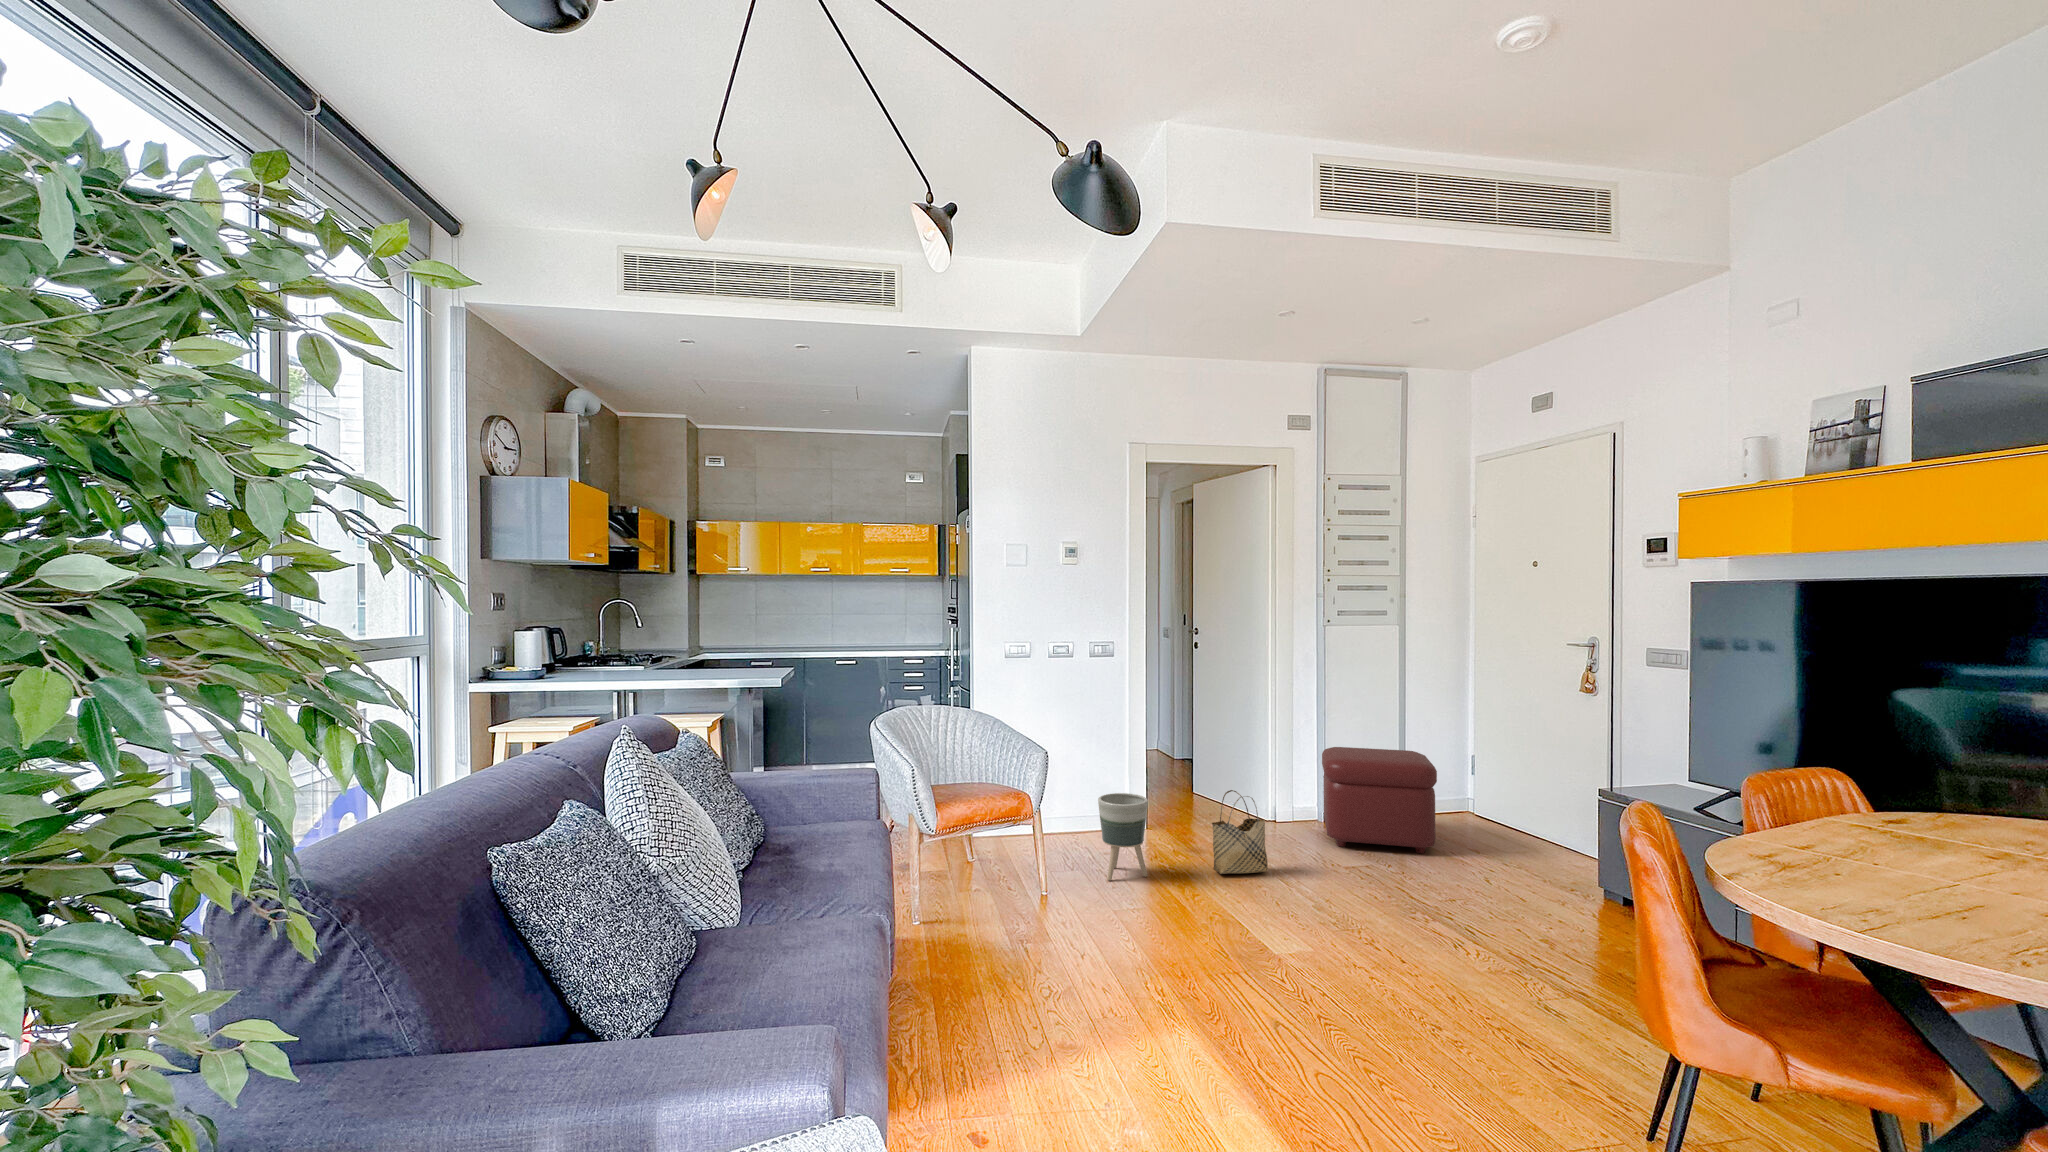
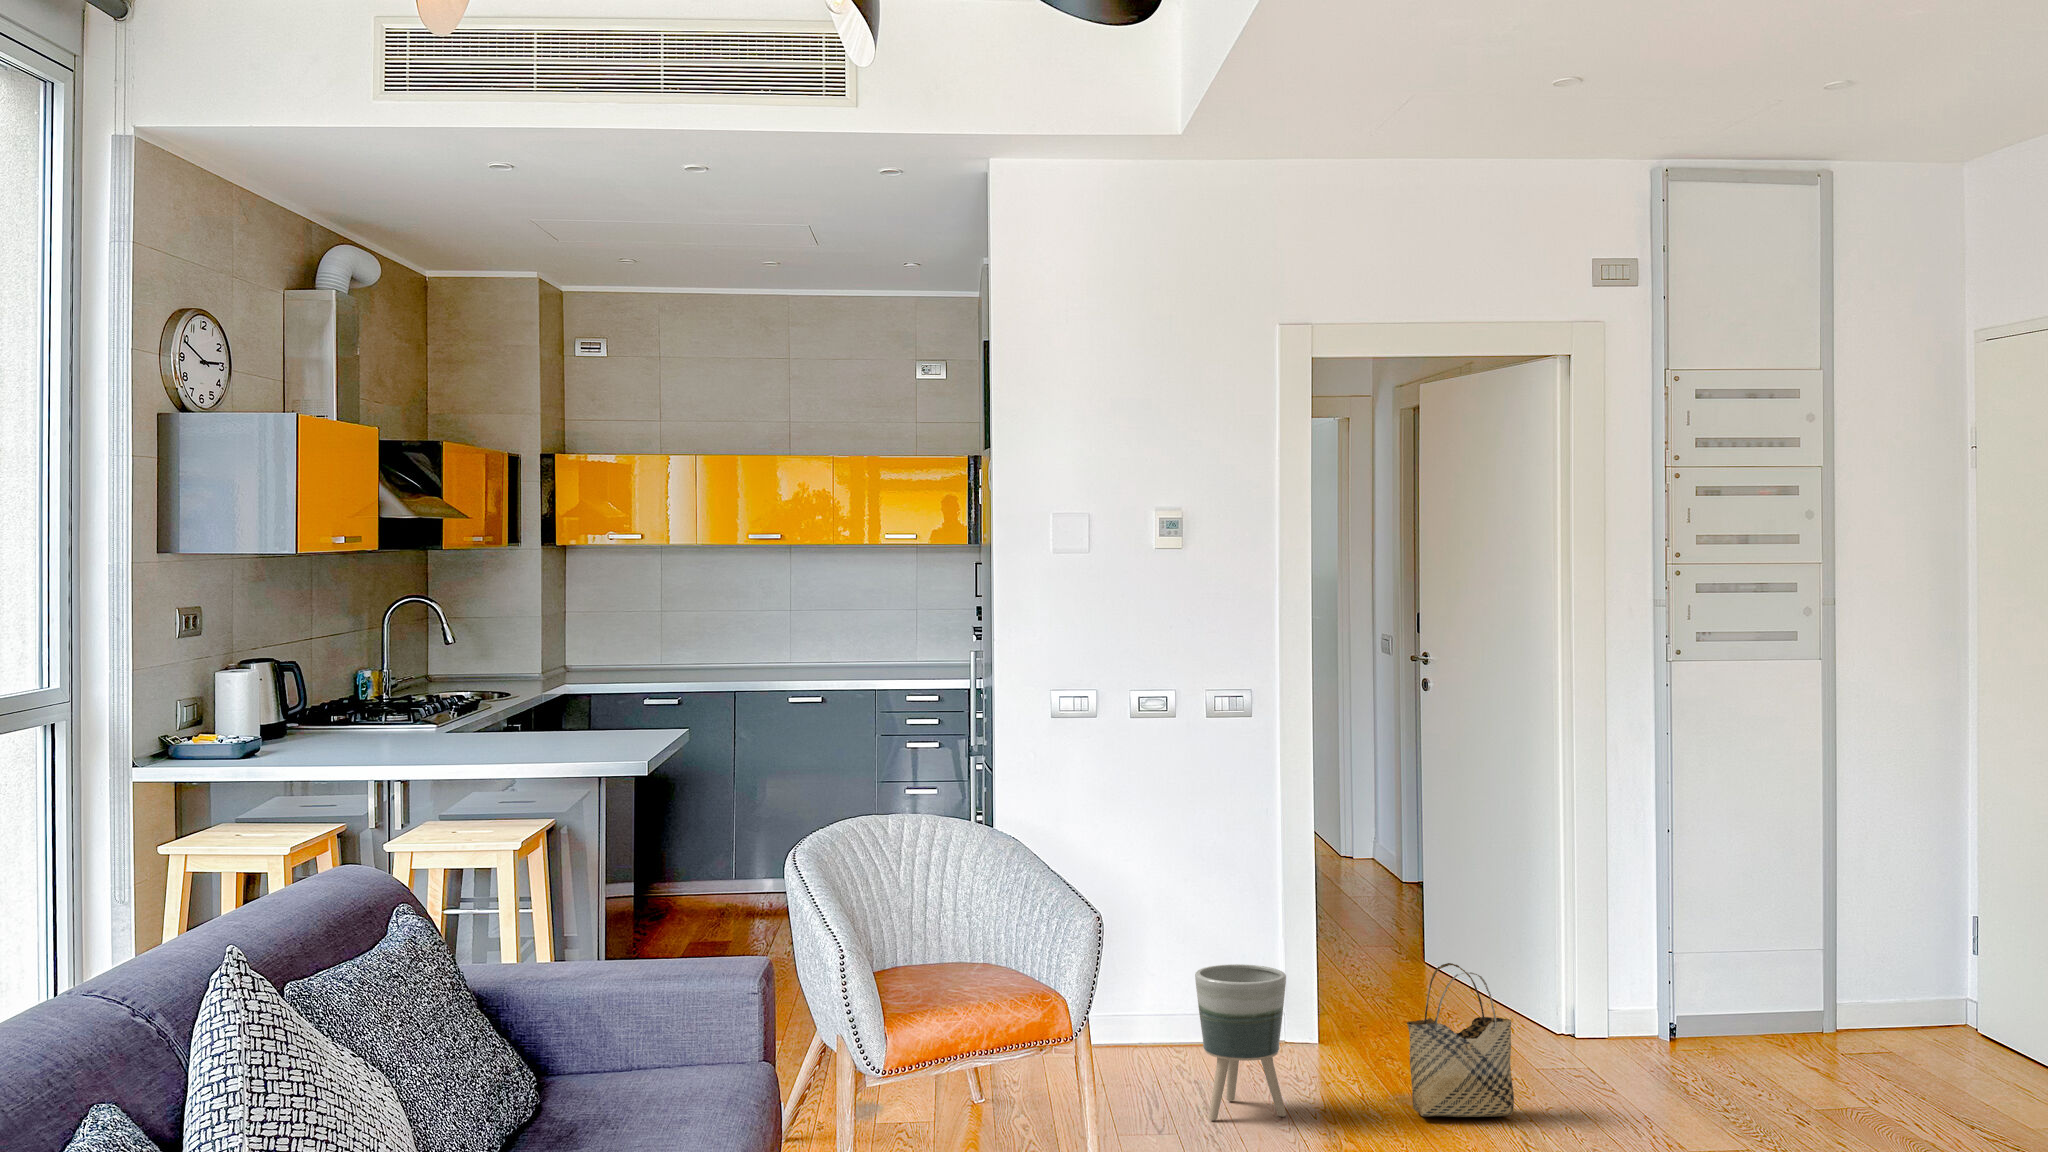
ottoman: present [1322,747,1437,853] -> none [1648,893,1866,1096]

